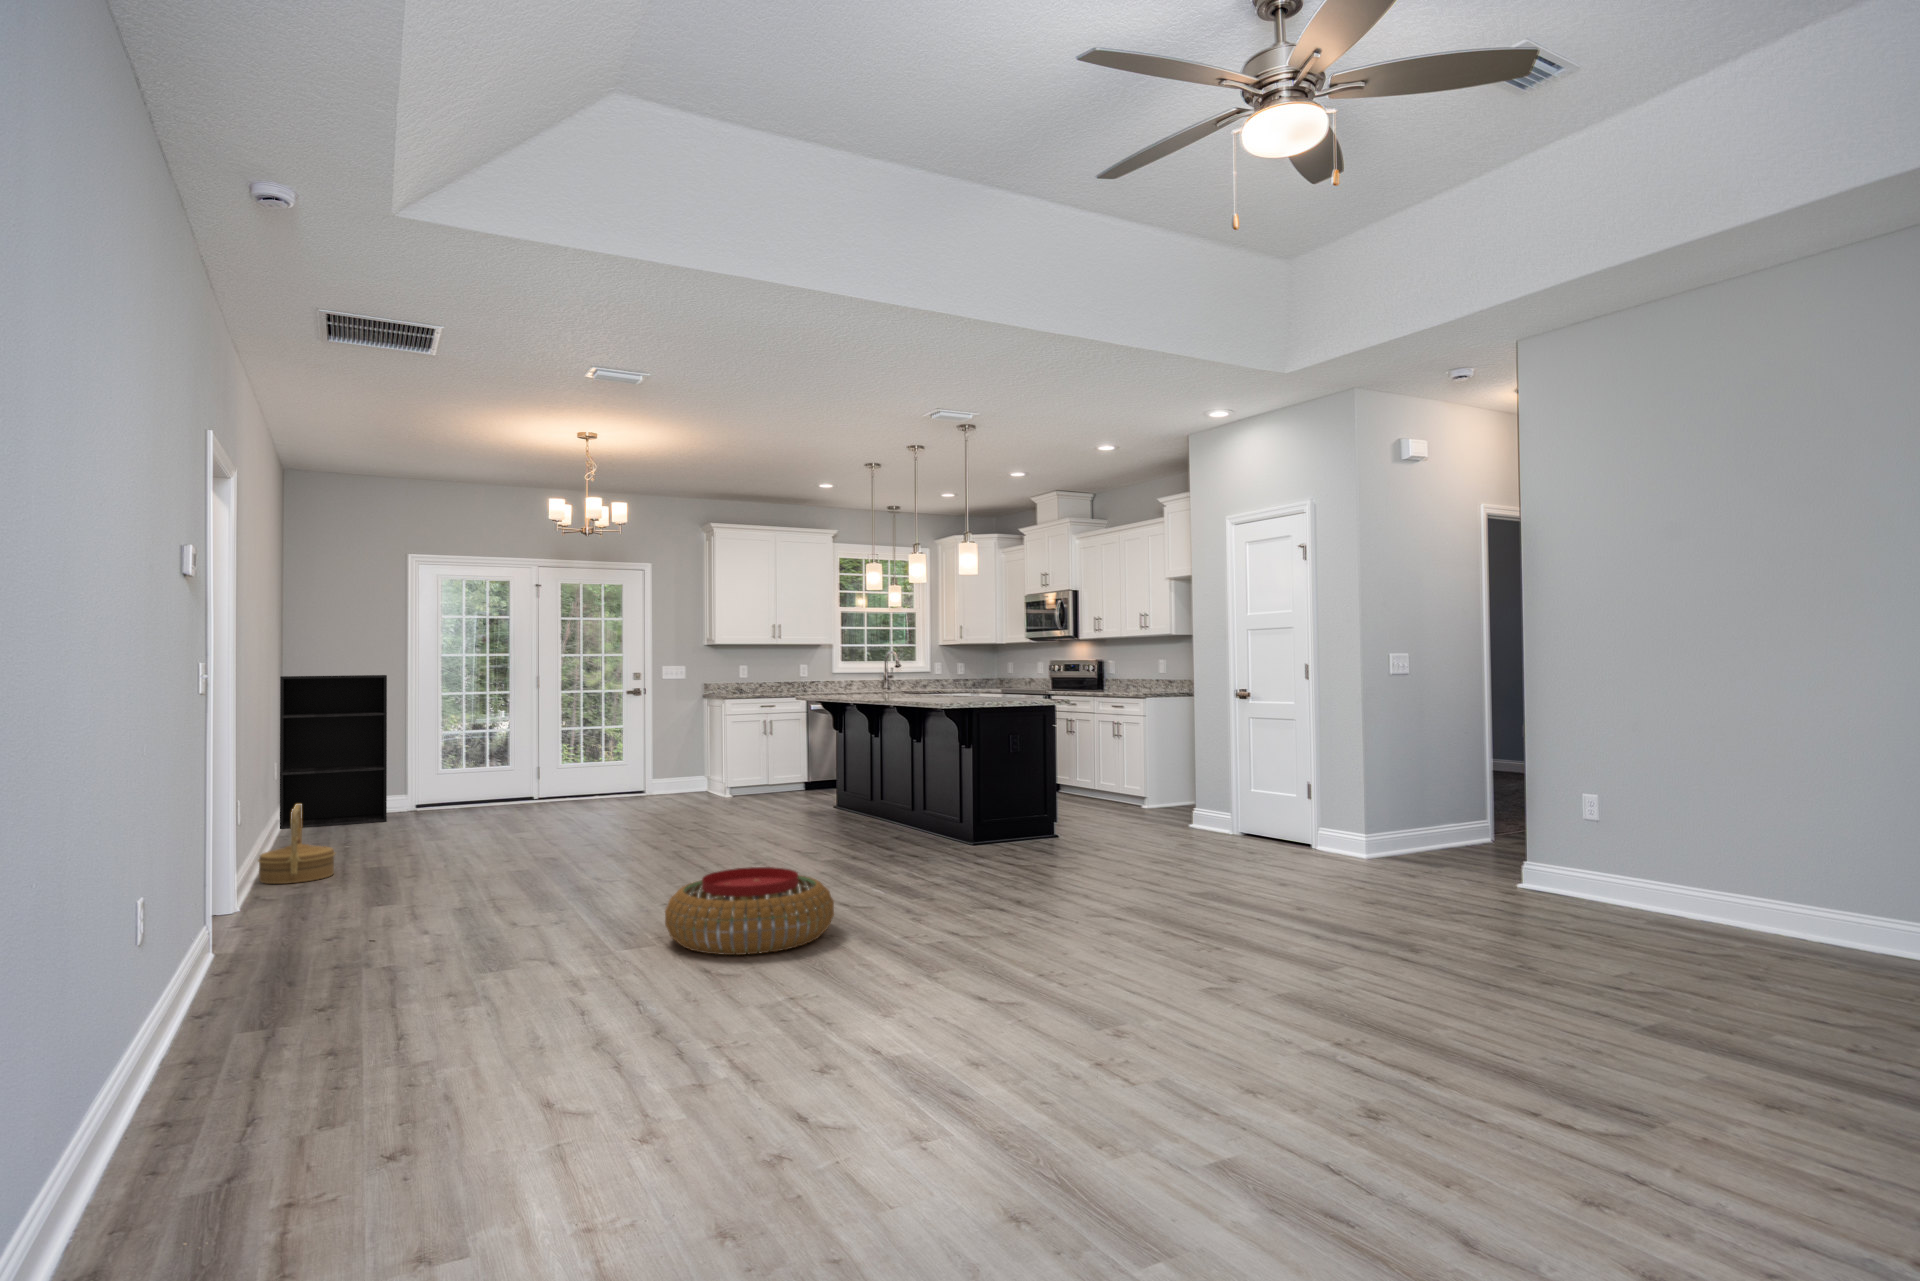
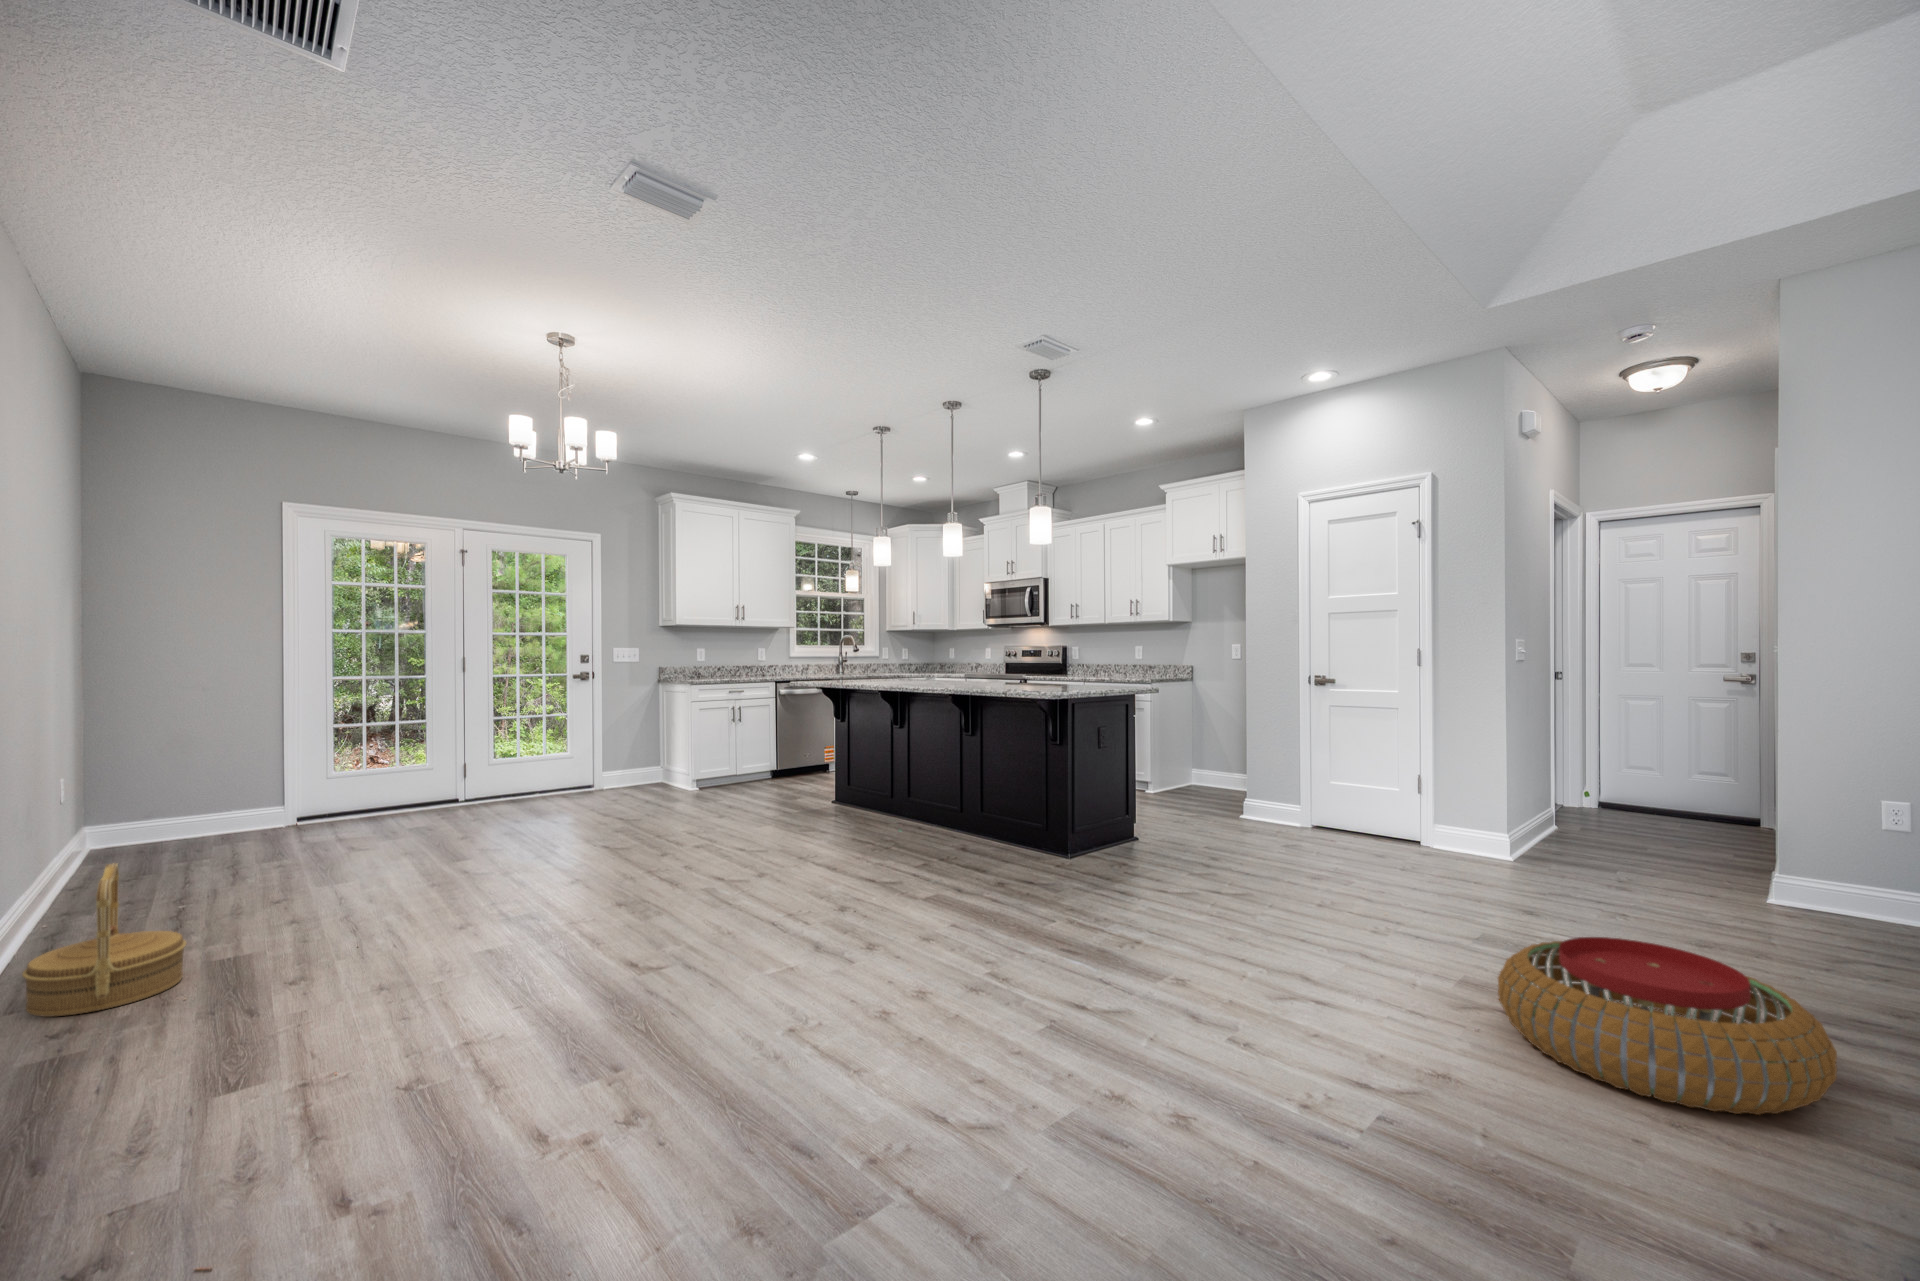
bookshelf: present [280,675,387,829] -> none [73,654,255,874]
pouf: present [665,867,834,955] -> present [1498,937,1837,1115]

